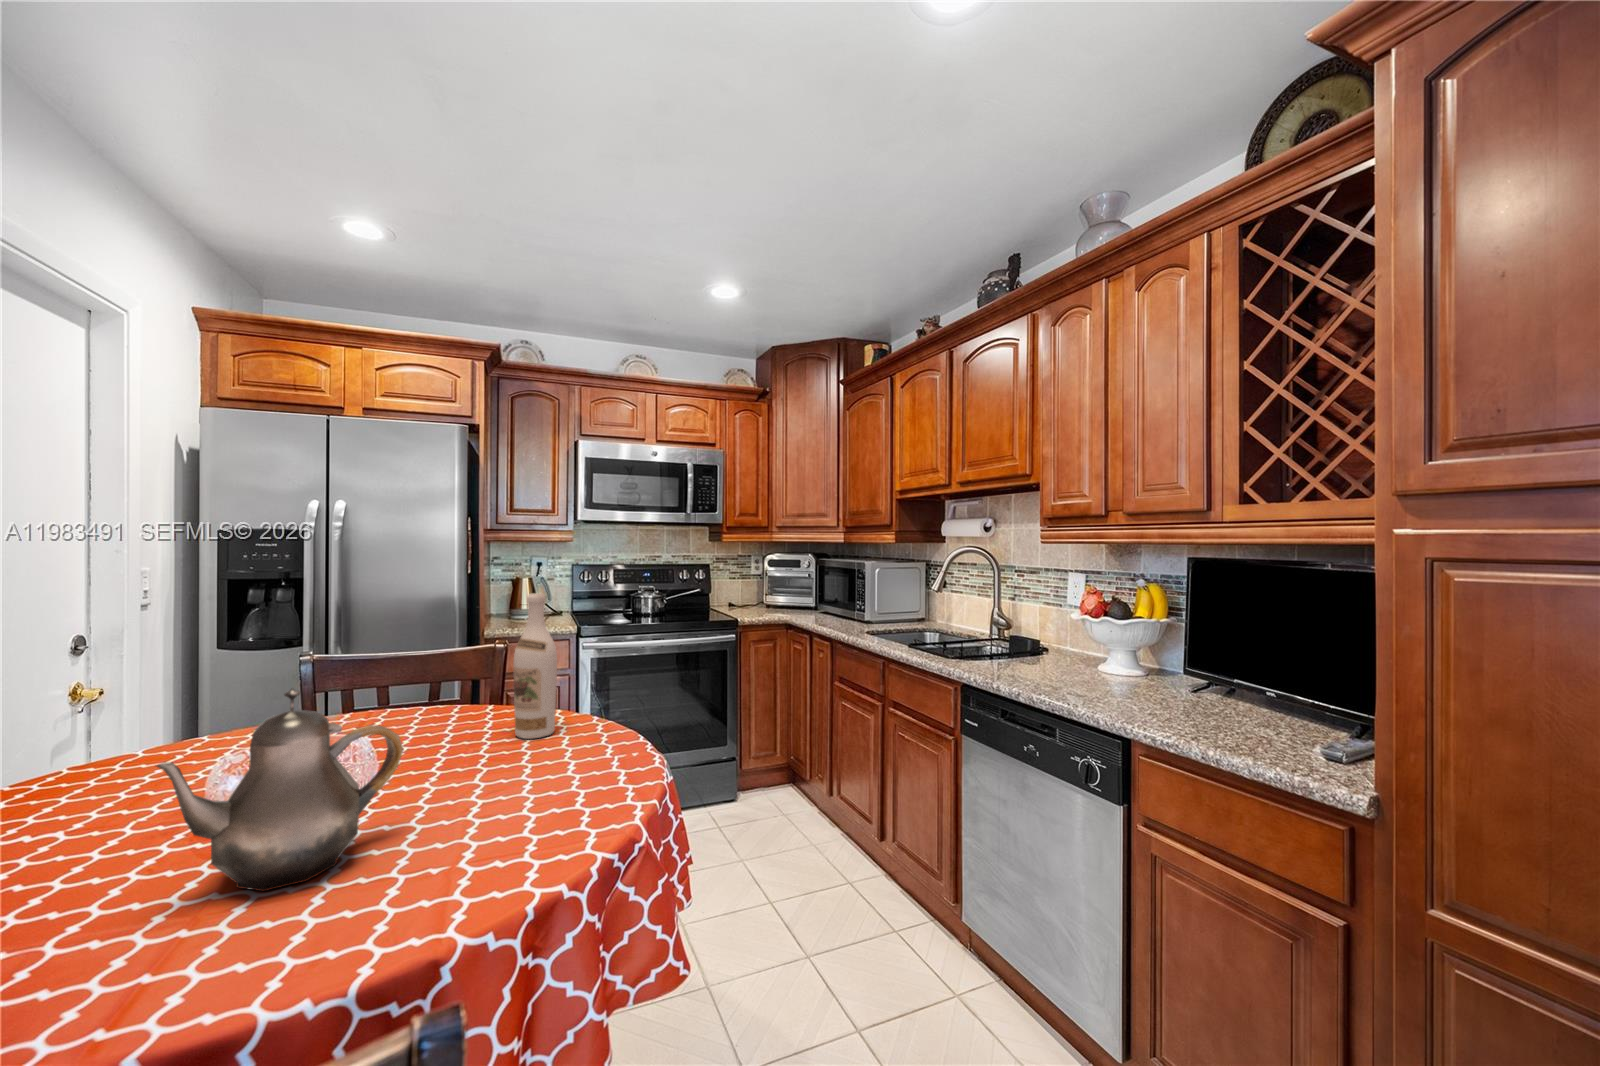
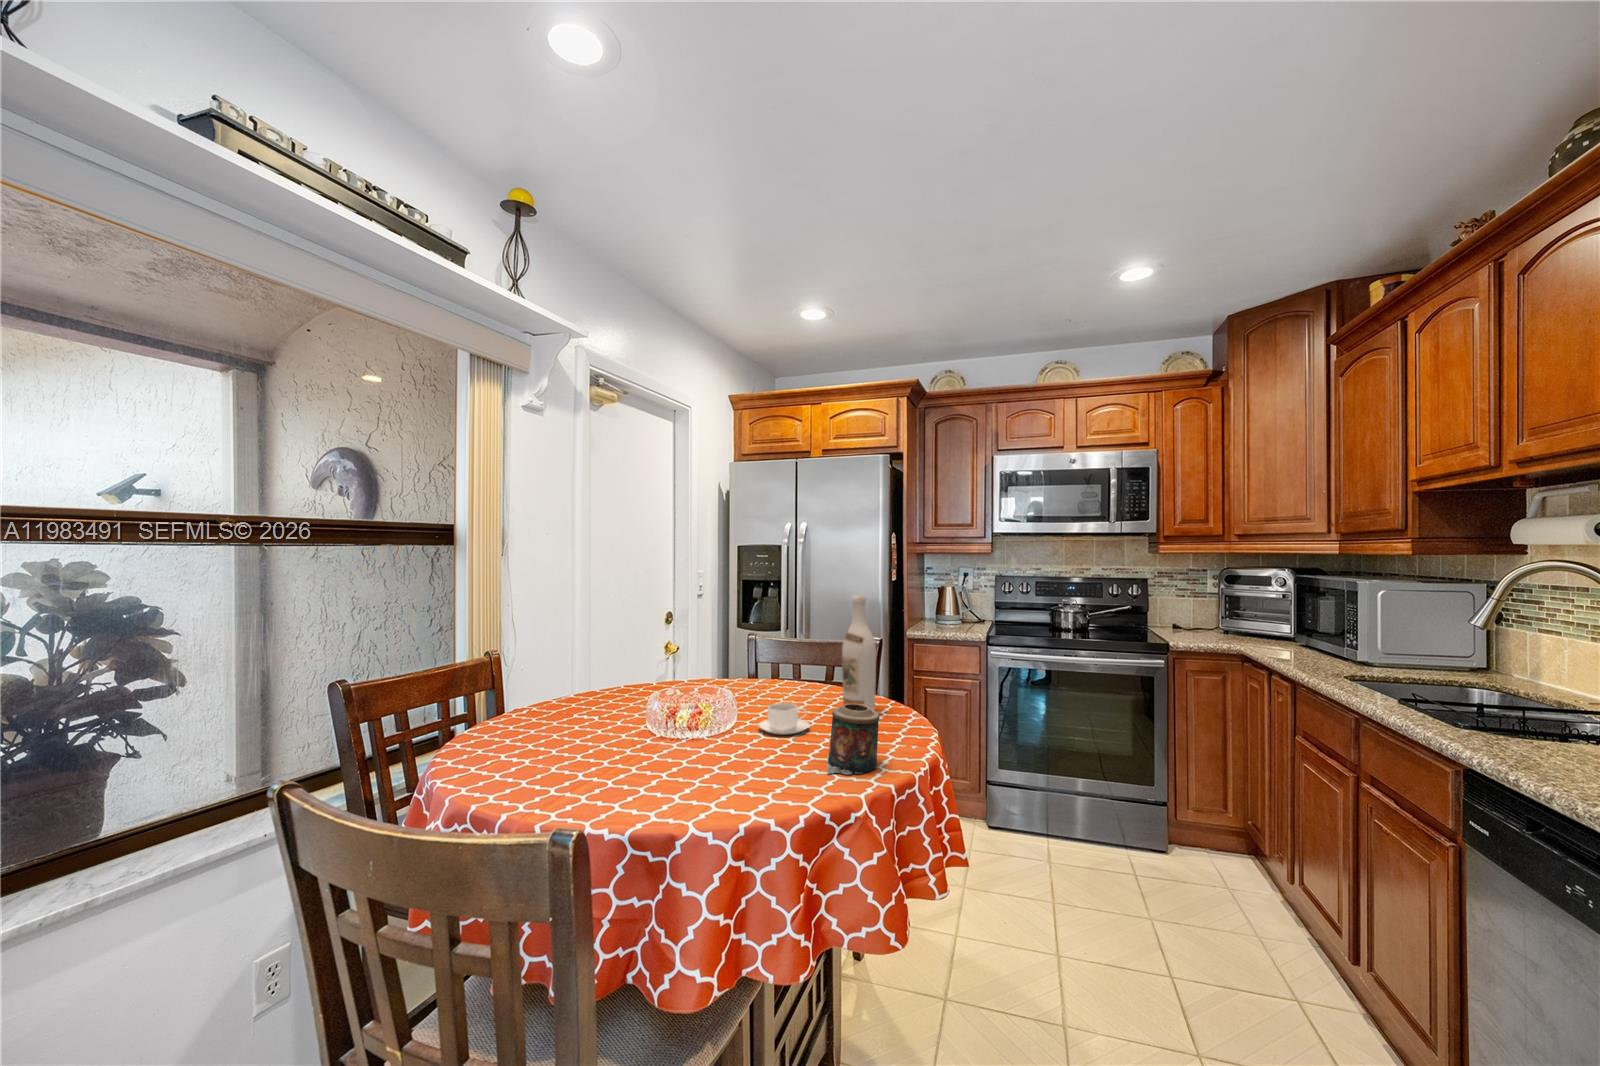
teapot: present [156,688,403,891] -> none [588,644,718,769]
candle: none [557,719,626,808] -> present [827,704,879,774]
coffee cup: none [419,738,496,782] -> present [758,703,809,735]

